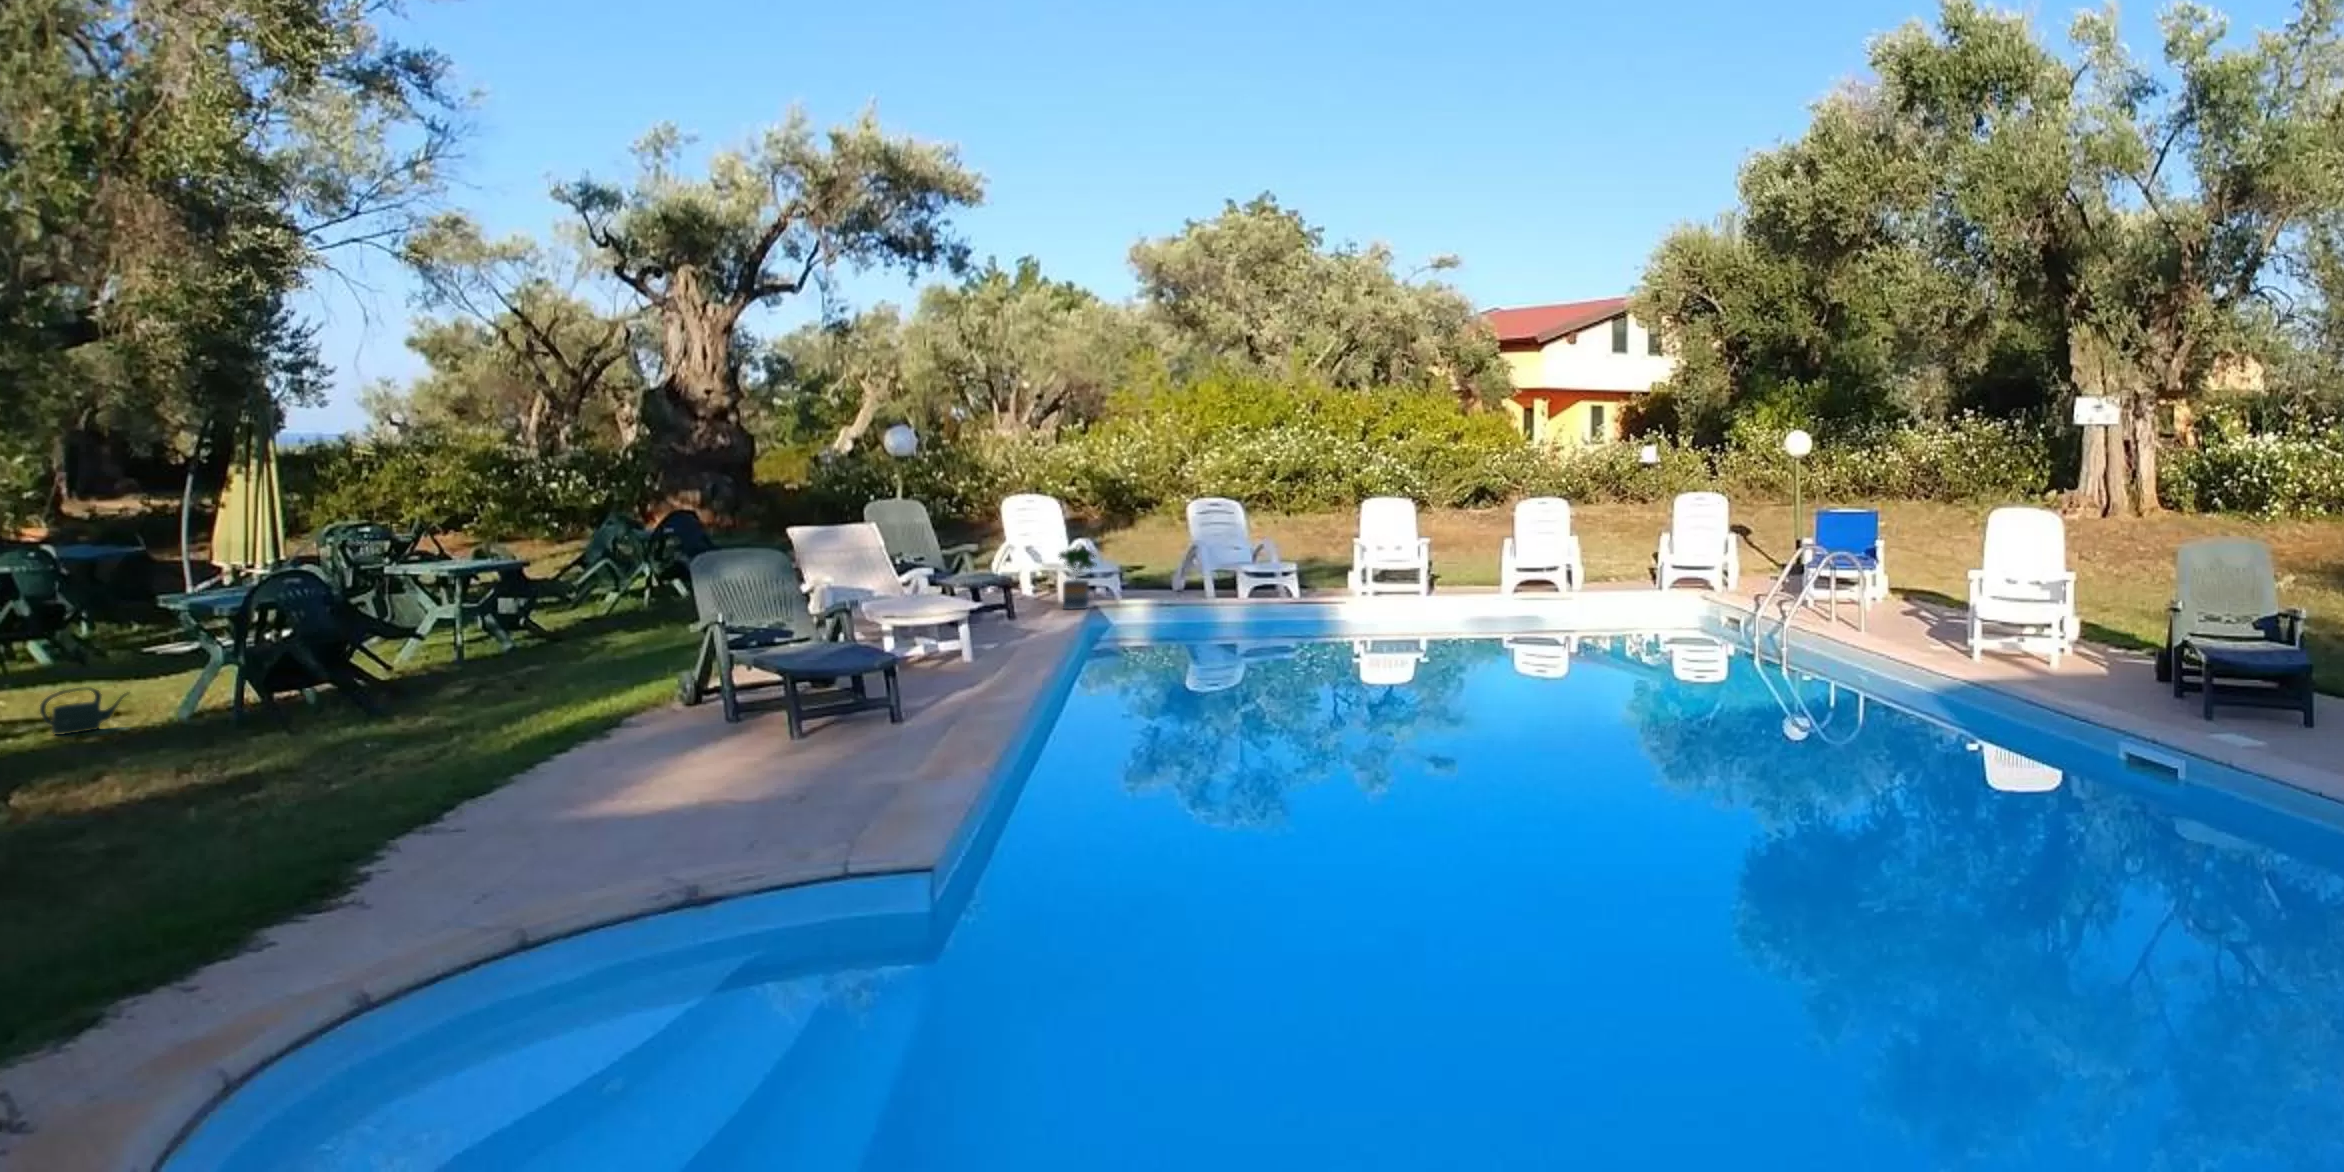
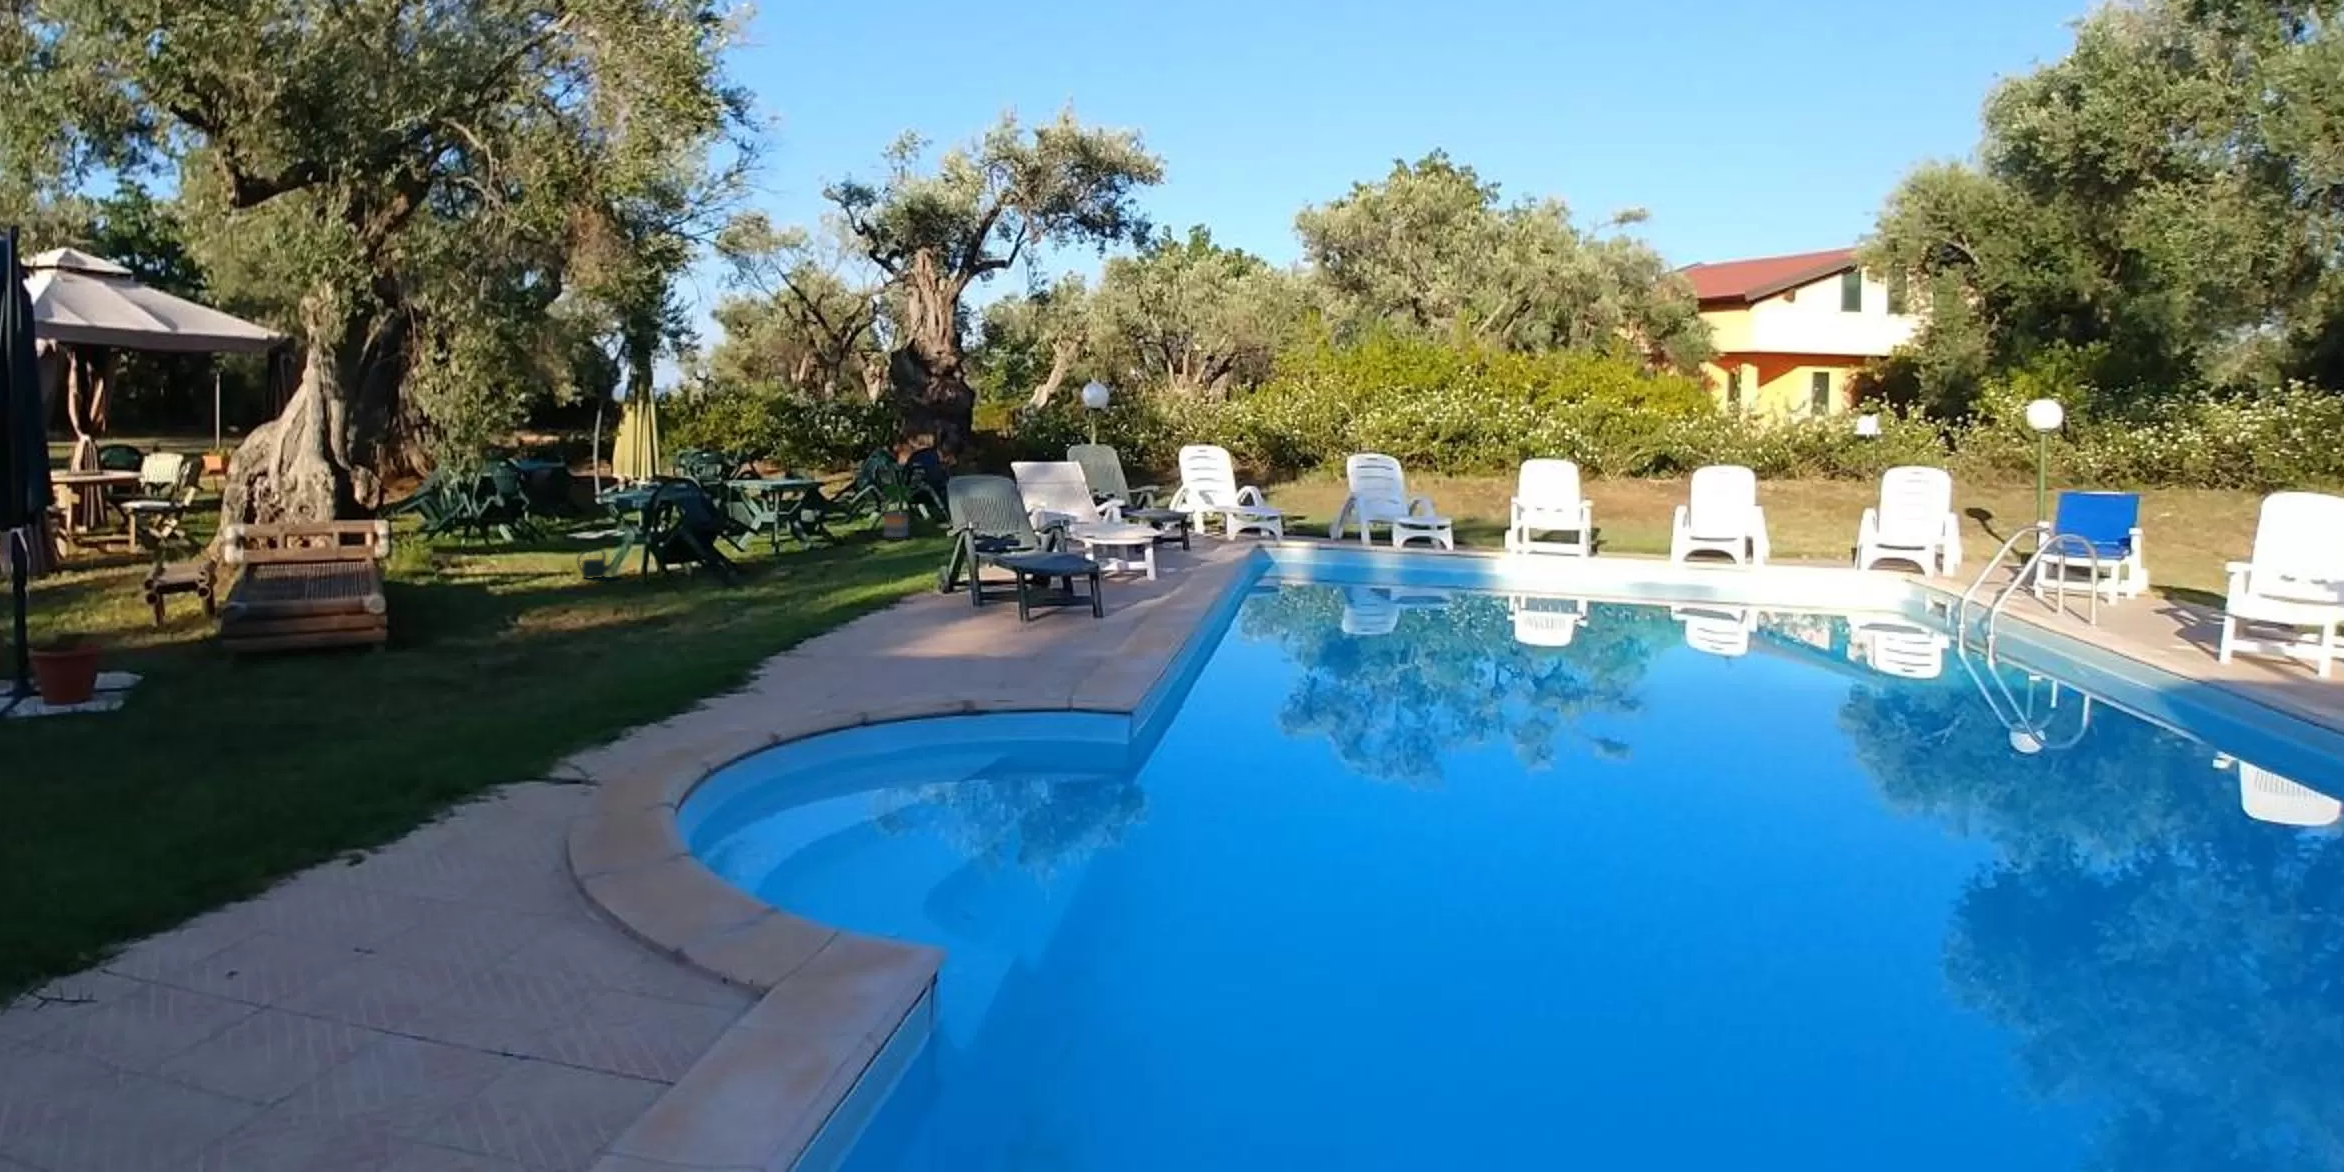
potted tree: present [1059,548,1097,609] -> present [883,484,914,537]

